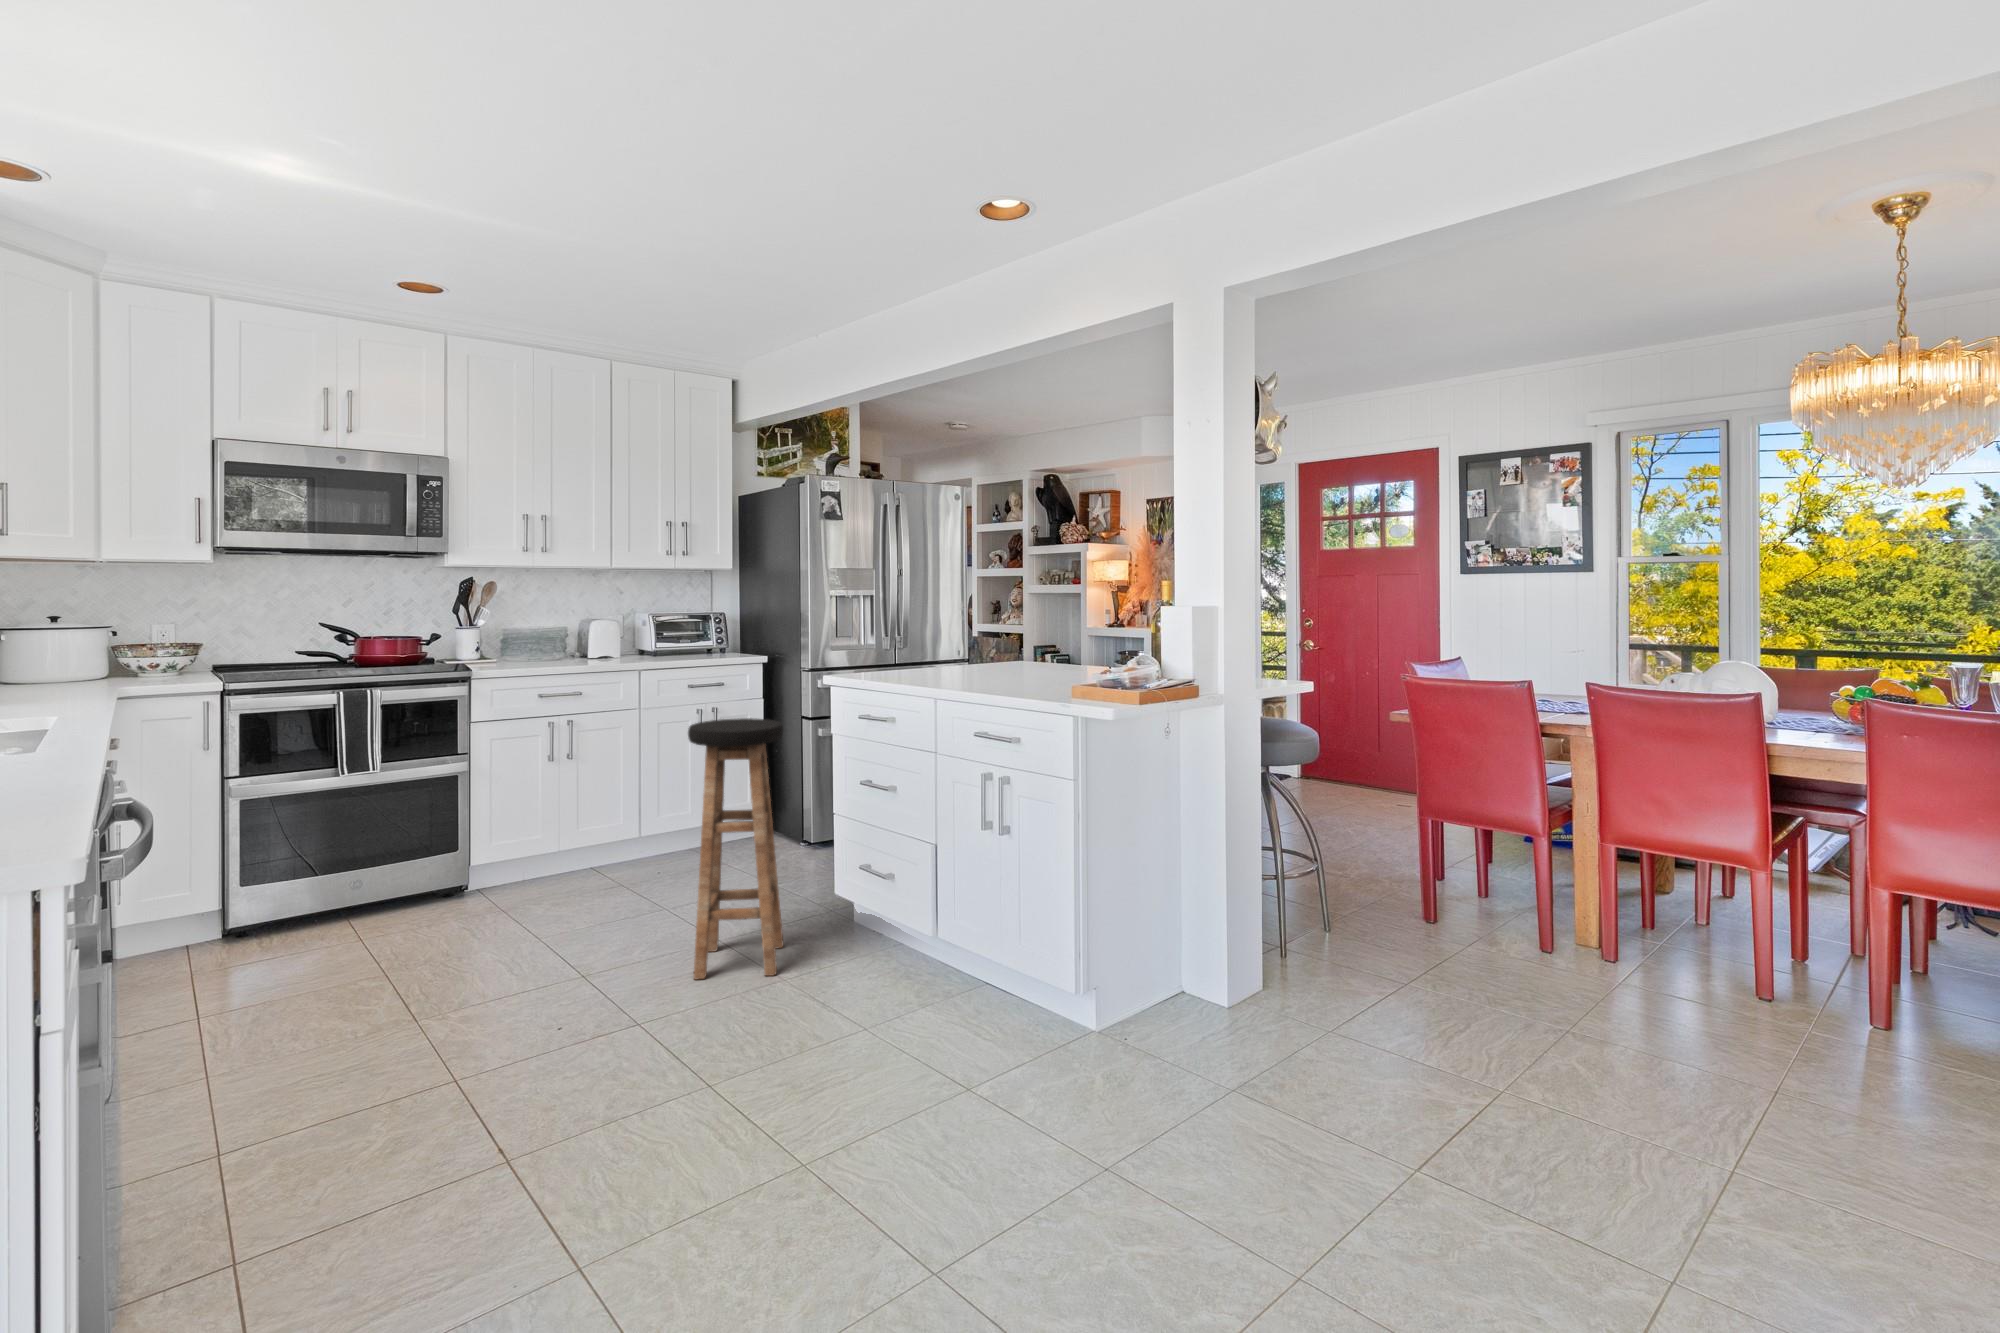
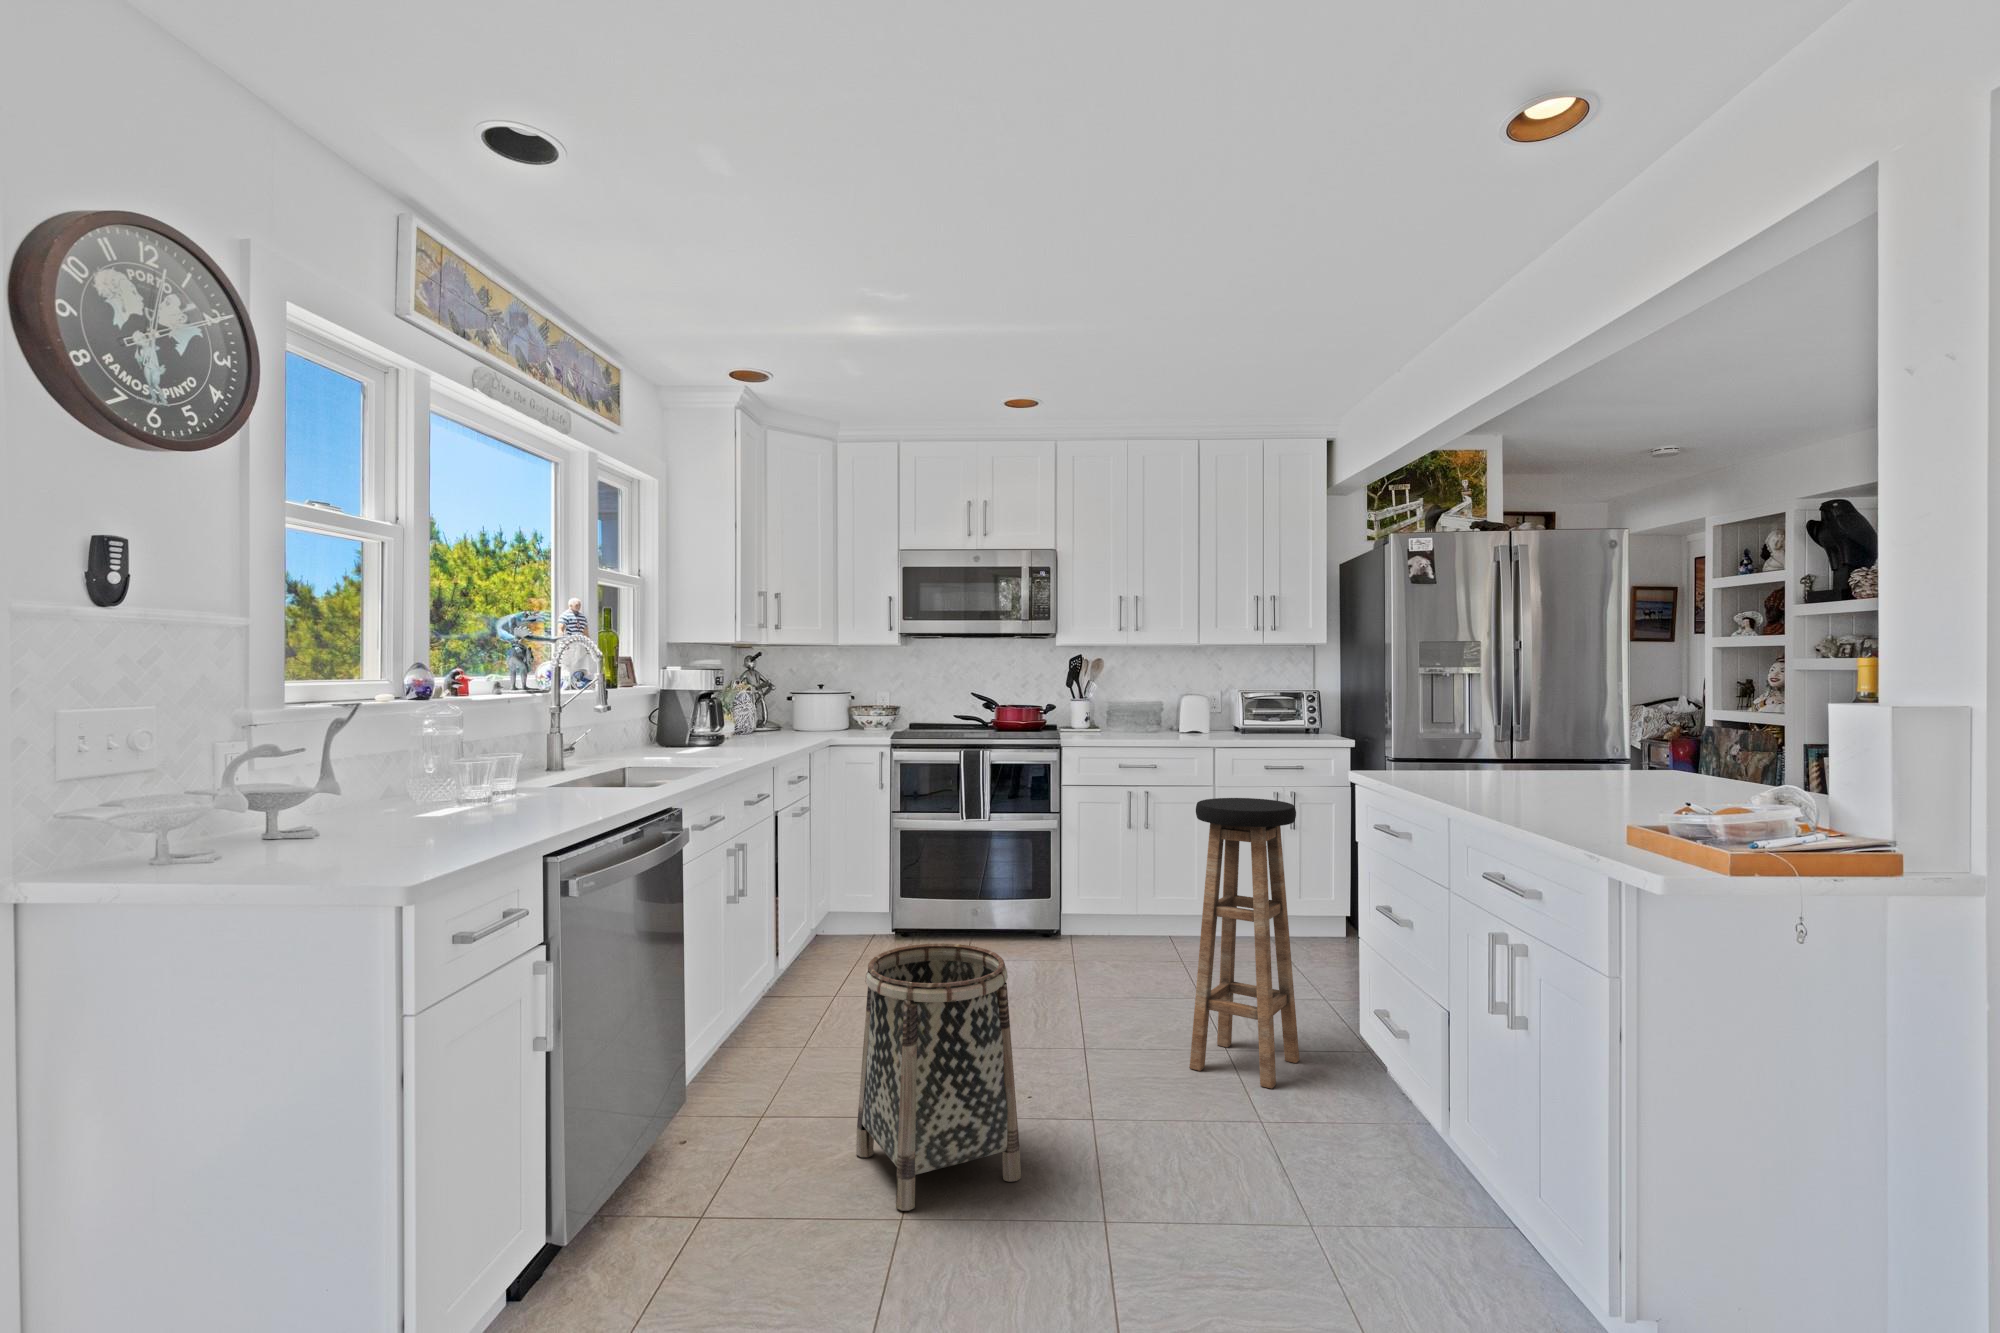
basket: none [360,914,589,1227] -> present [856,943,1021,1211]

